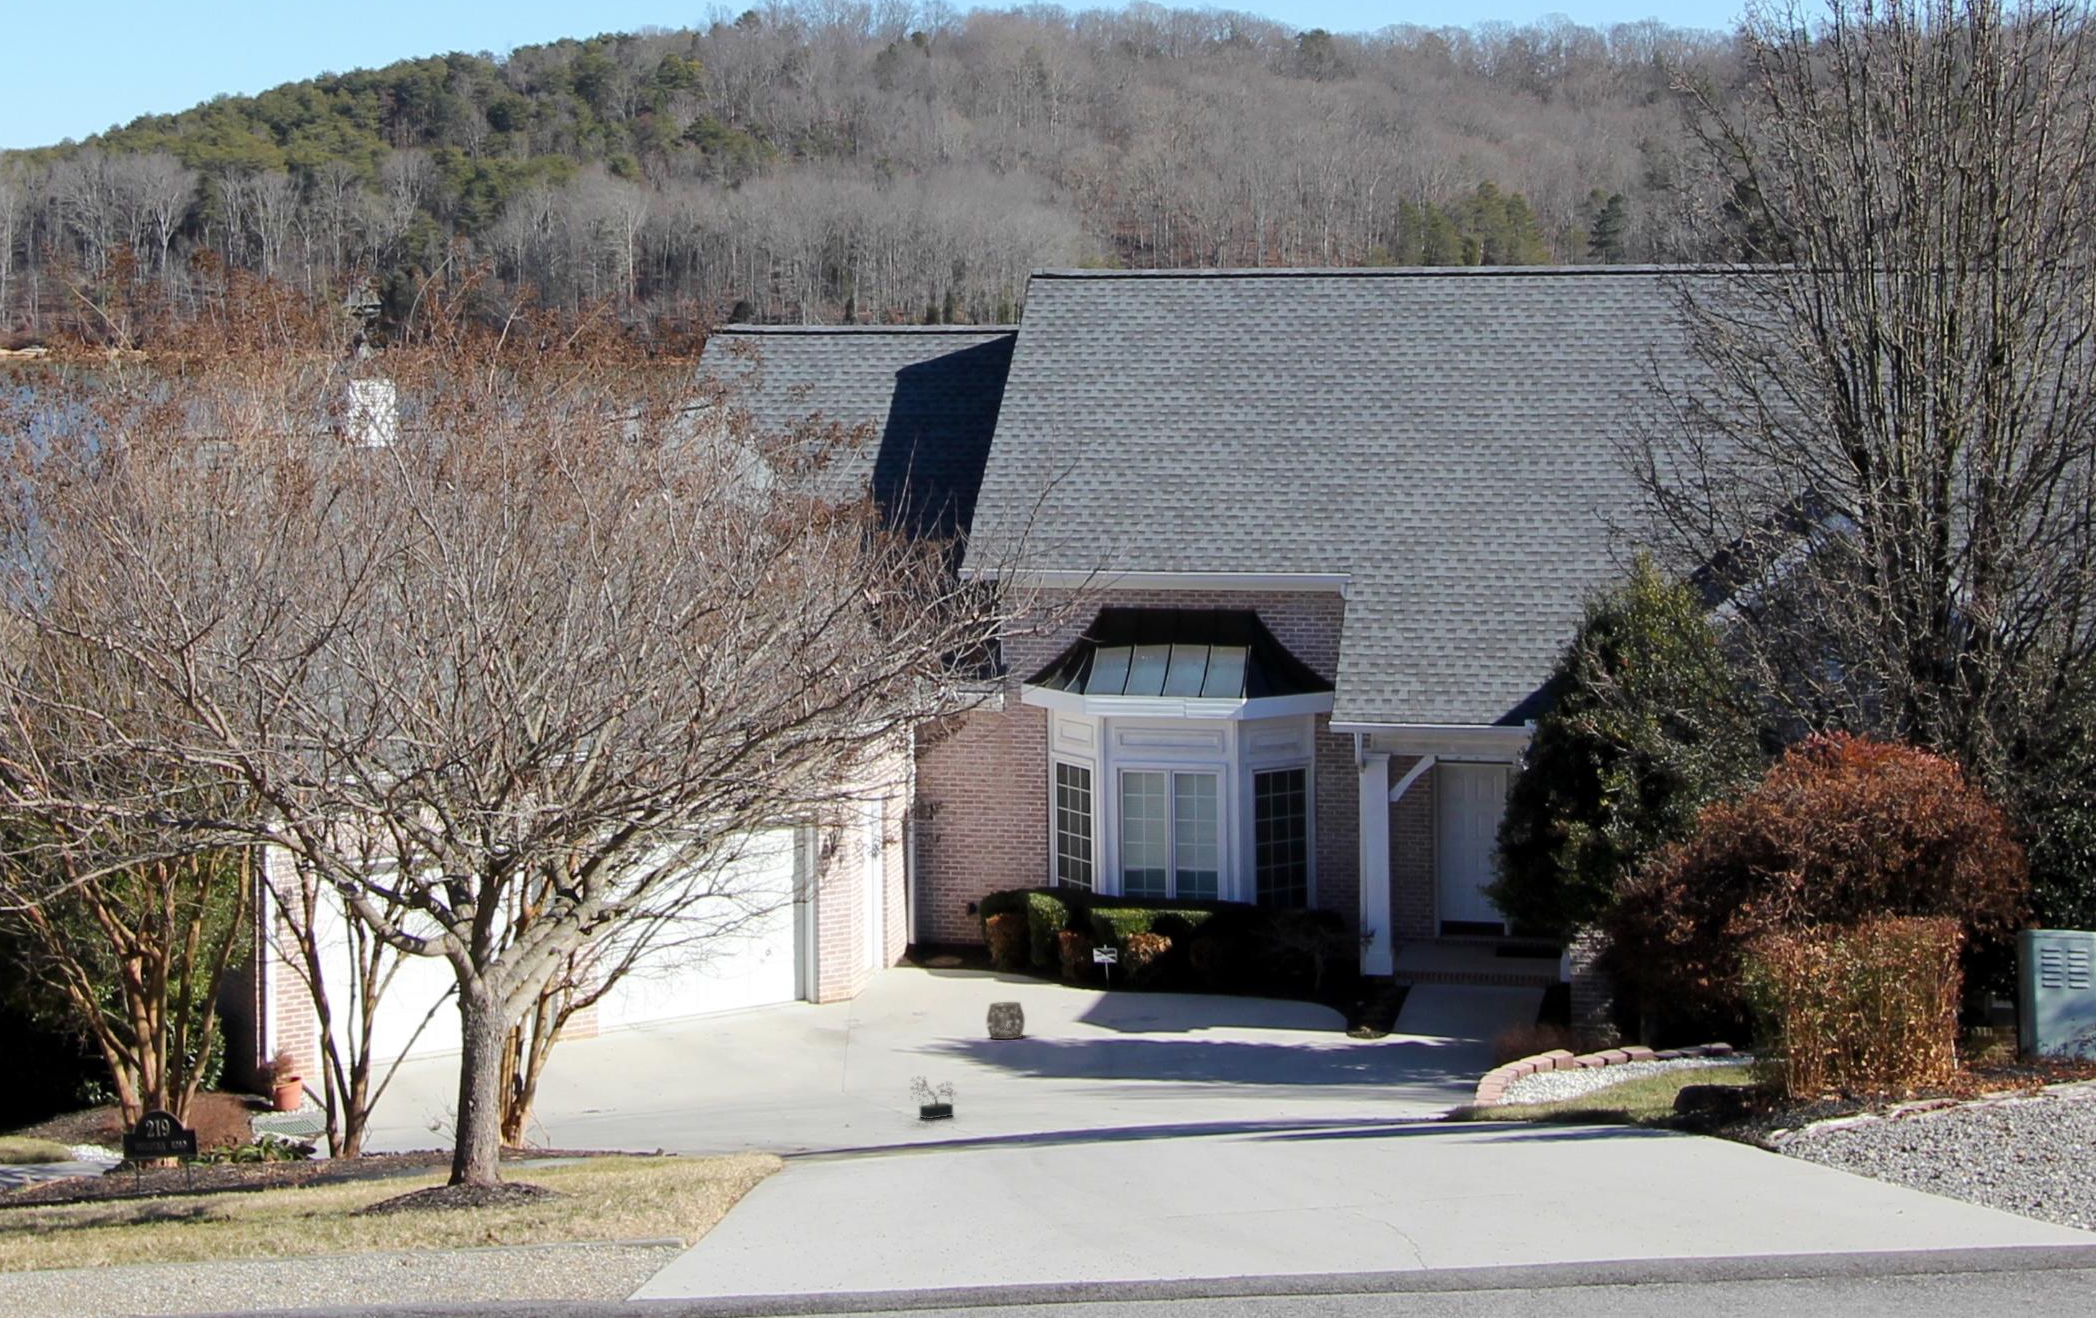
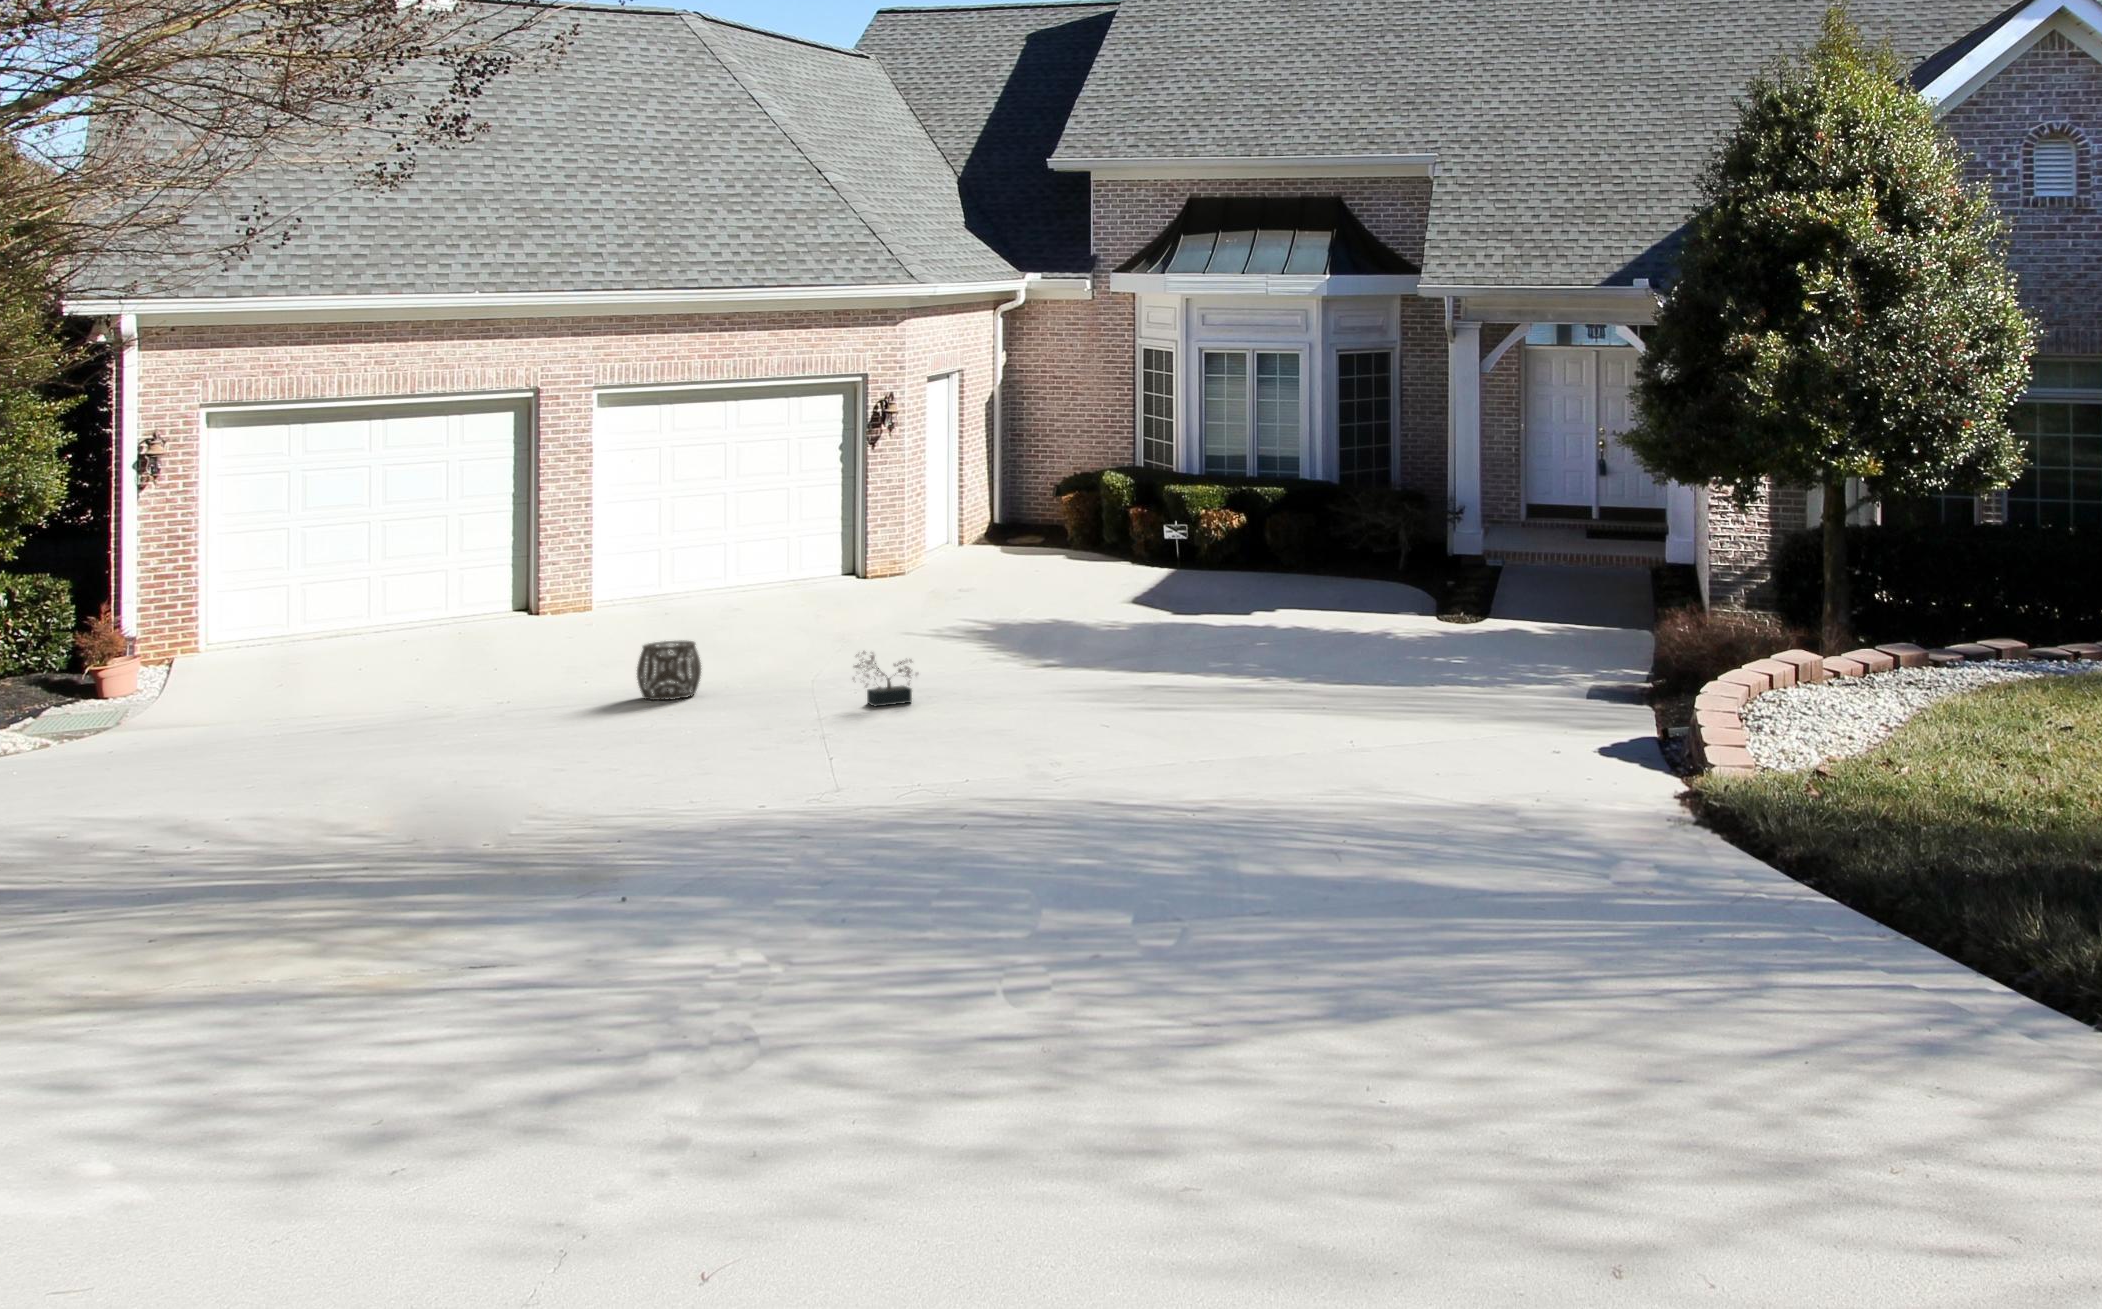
woven basket: present [987,1002,1025,1039] -> present [637,640,701,700]

